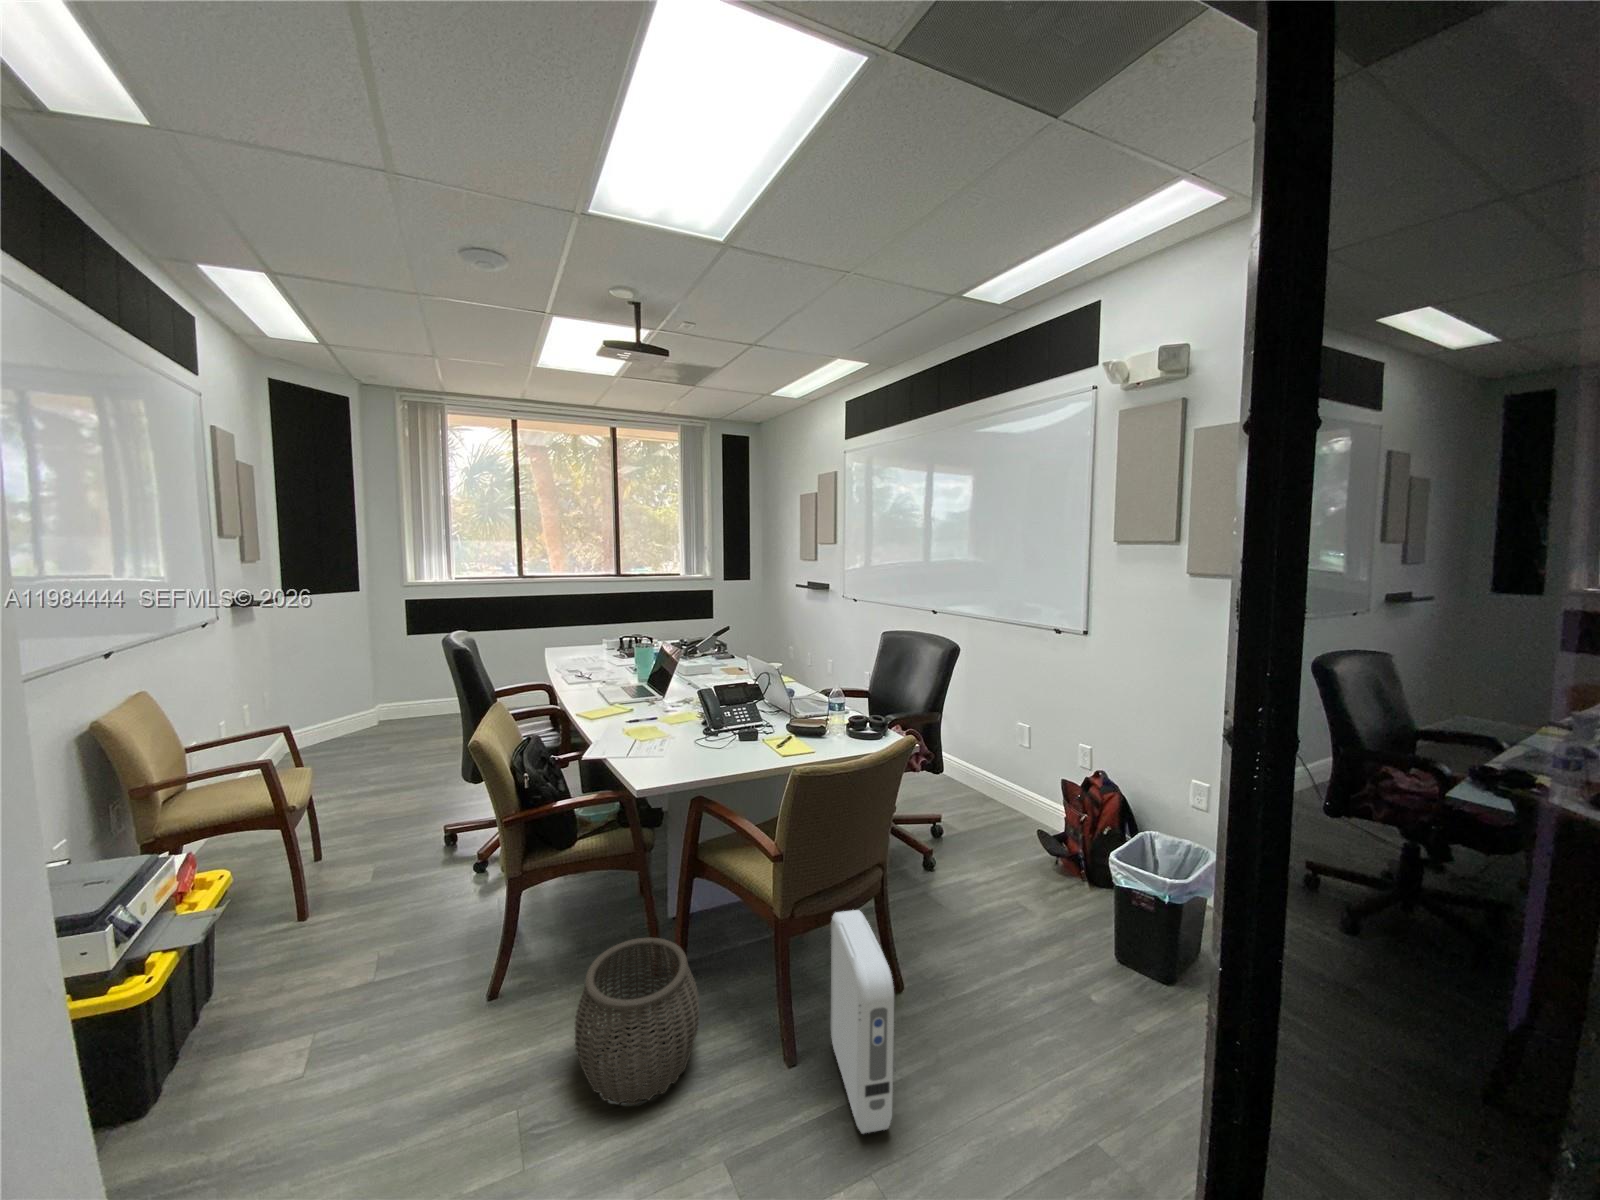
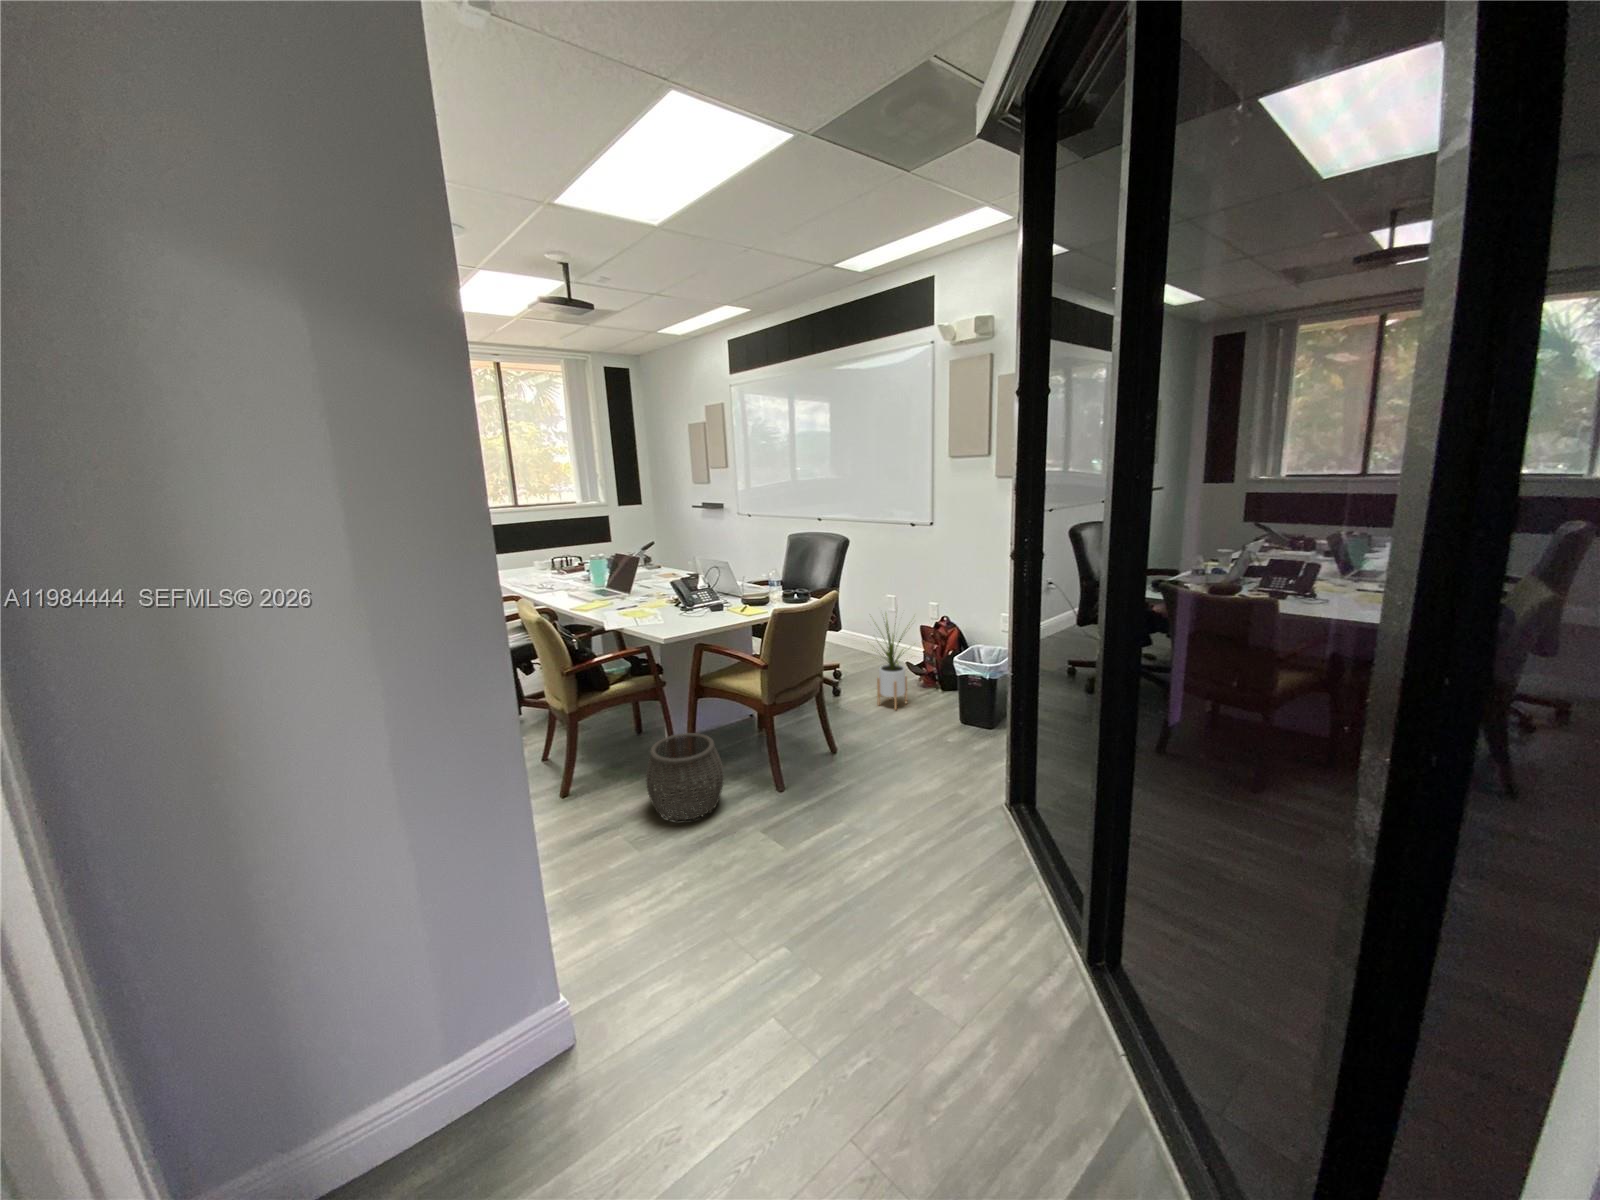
house plant: none [970,752,1056,915] -> present [877,621,907,710]
air purifier: present [831,910,894,1134] -> none [798,694,848,805]

